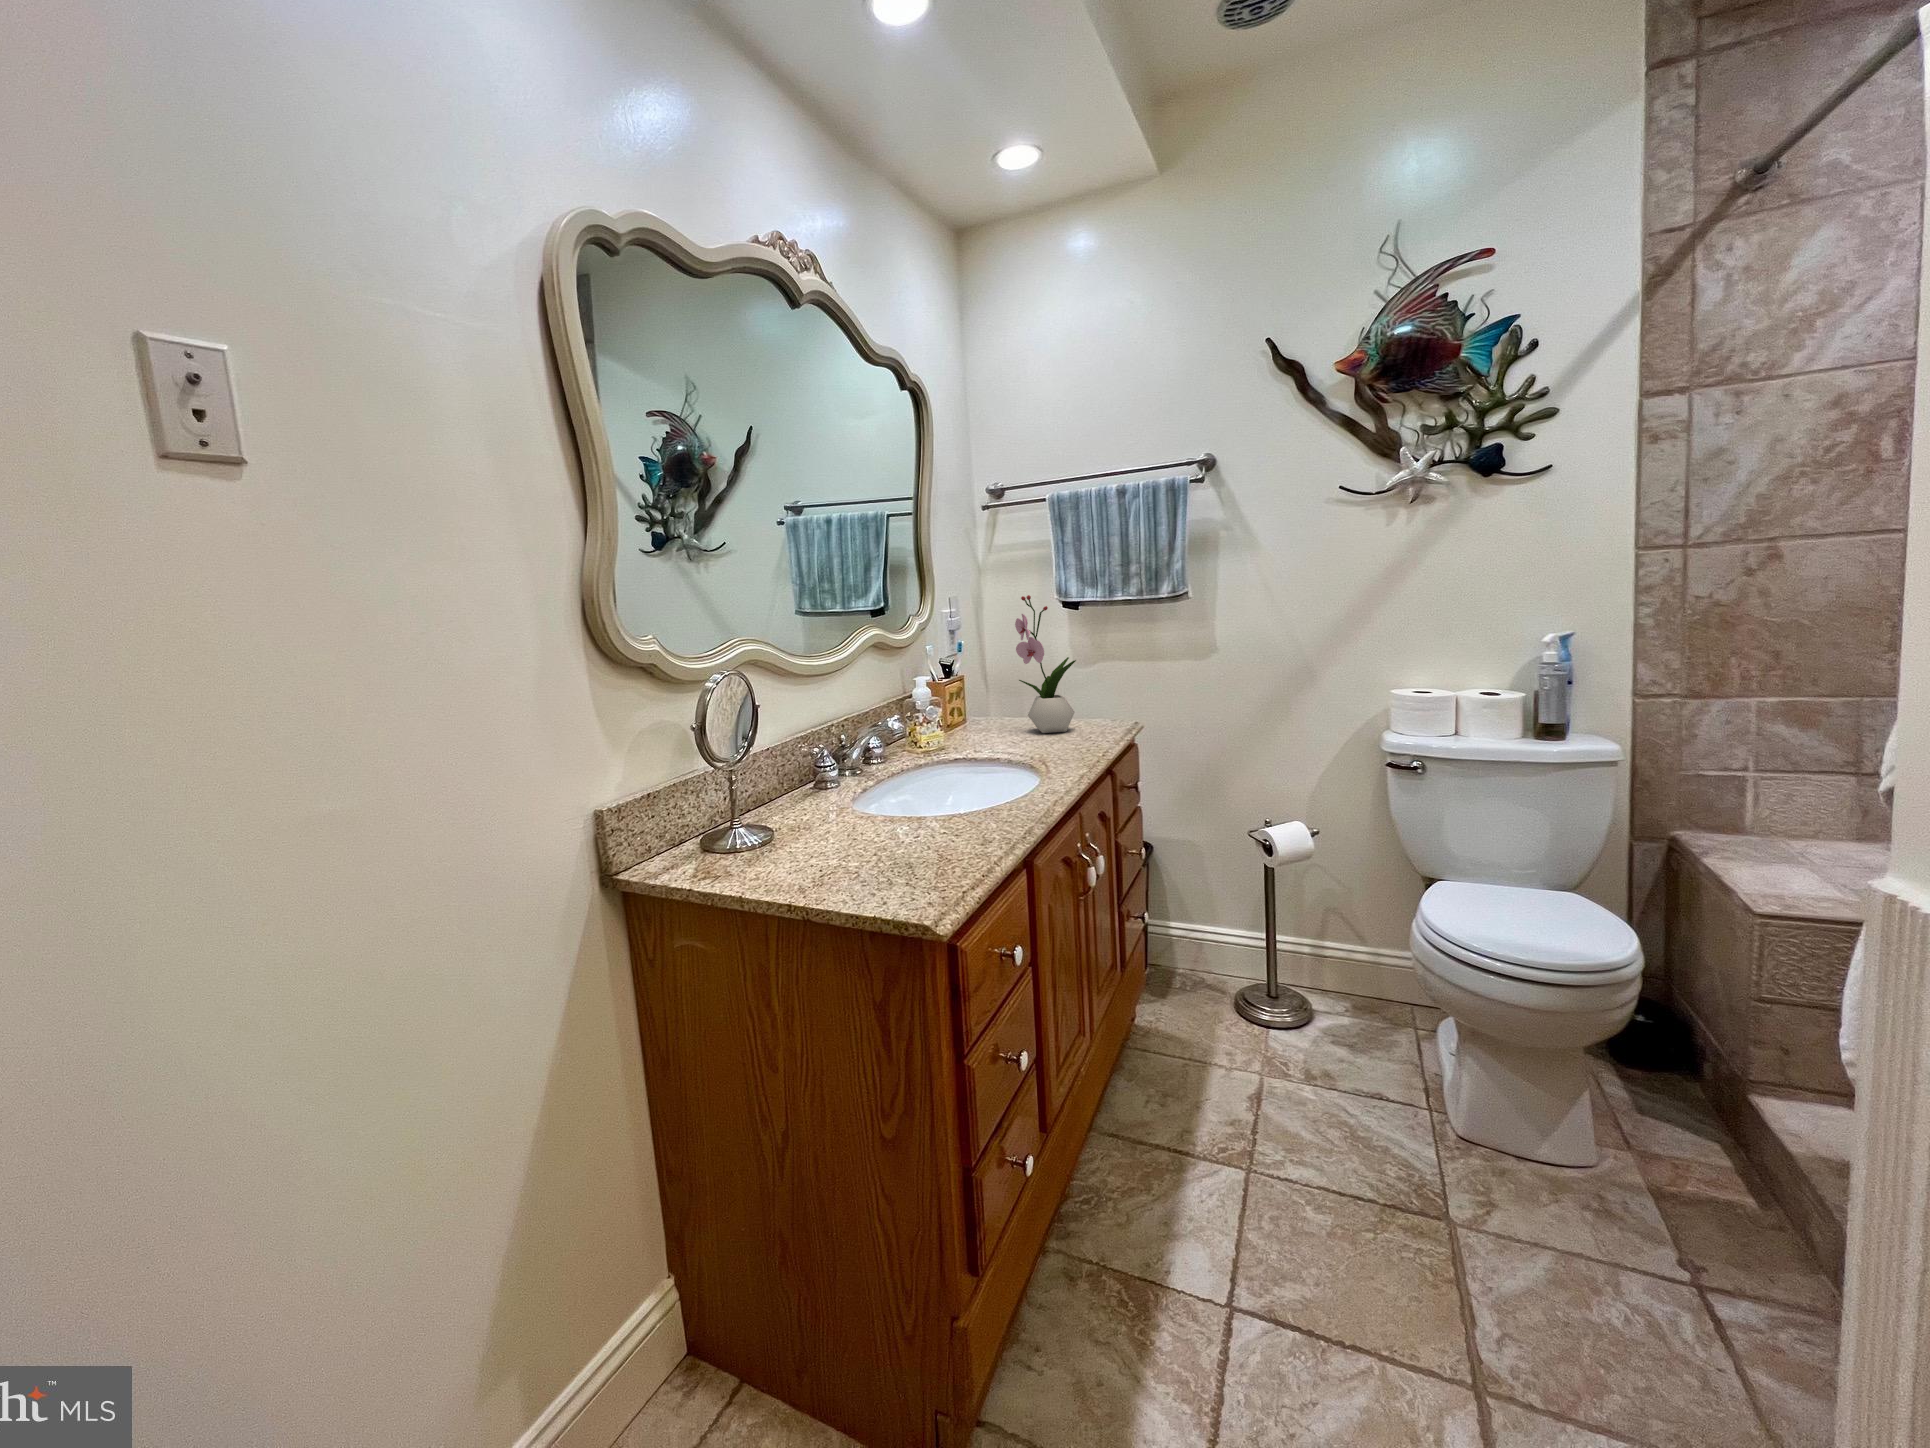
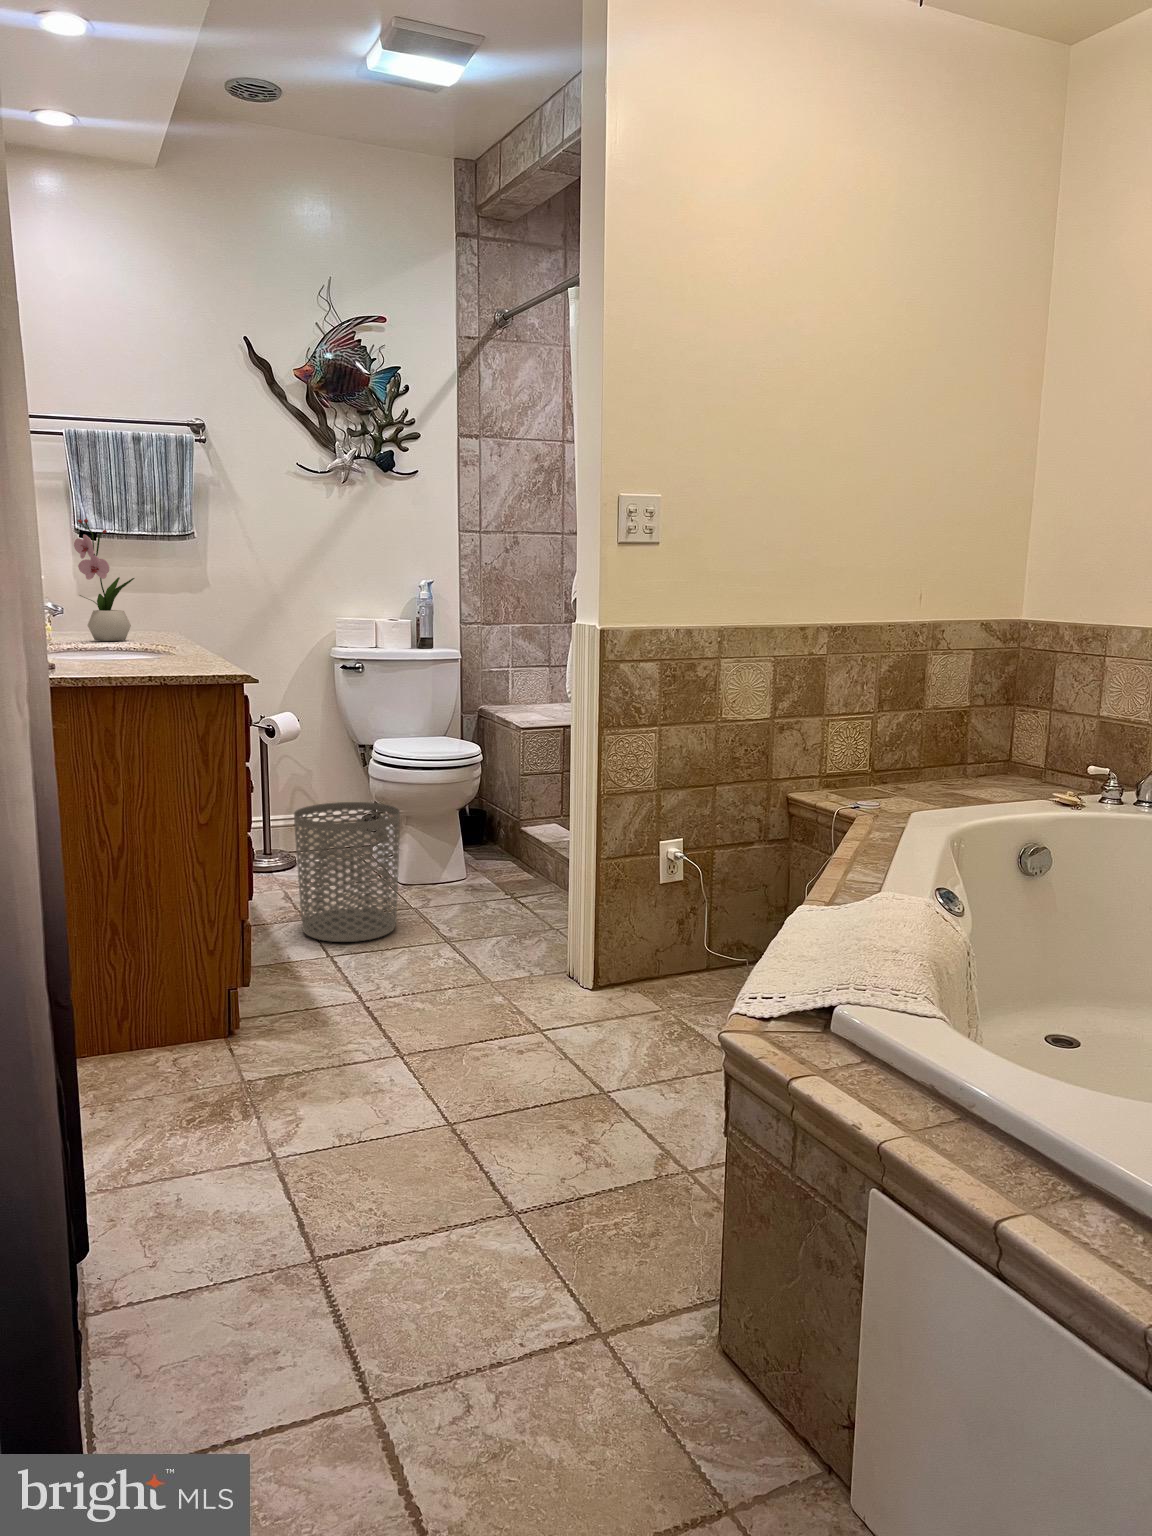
waste bin: none [1212,1006,1404,1293] -> present [294,802,400,942]

